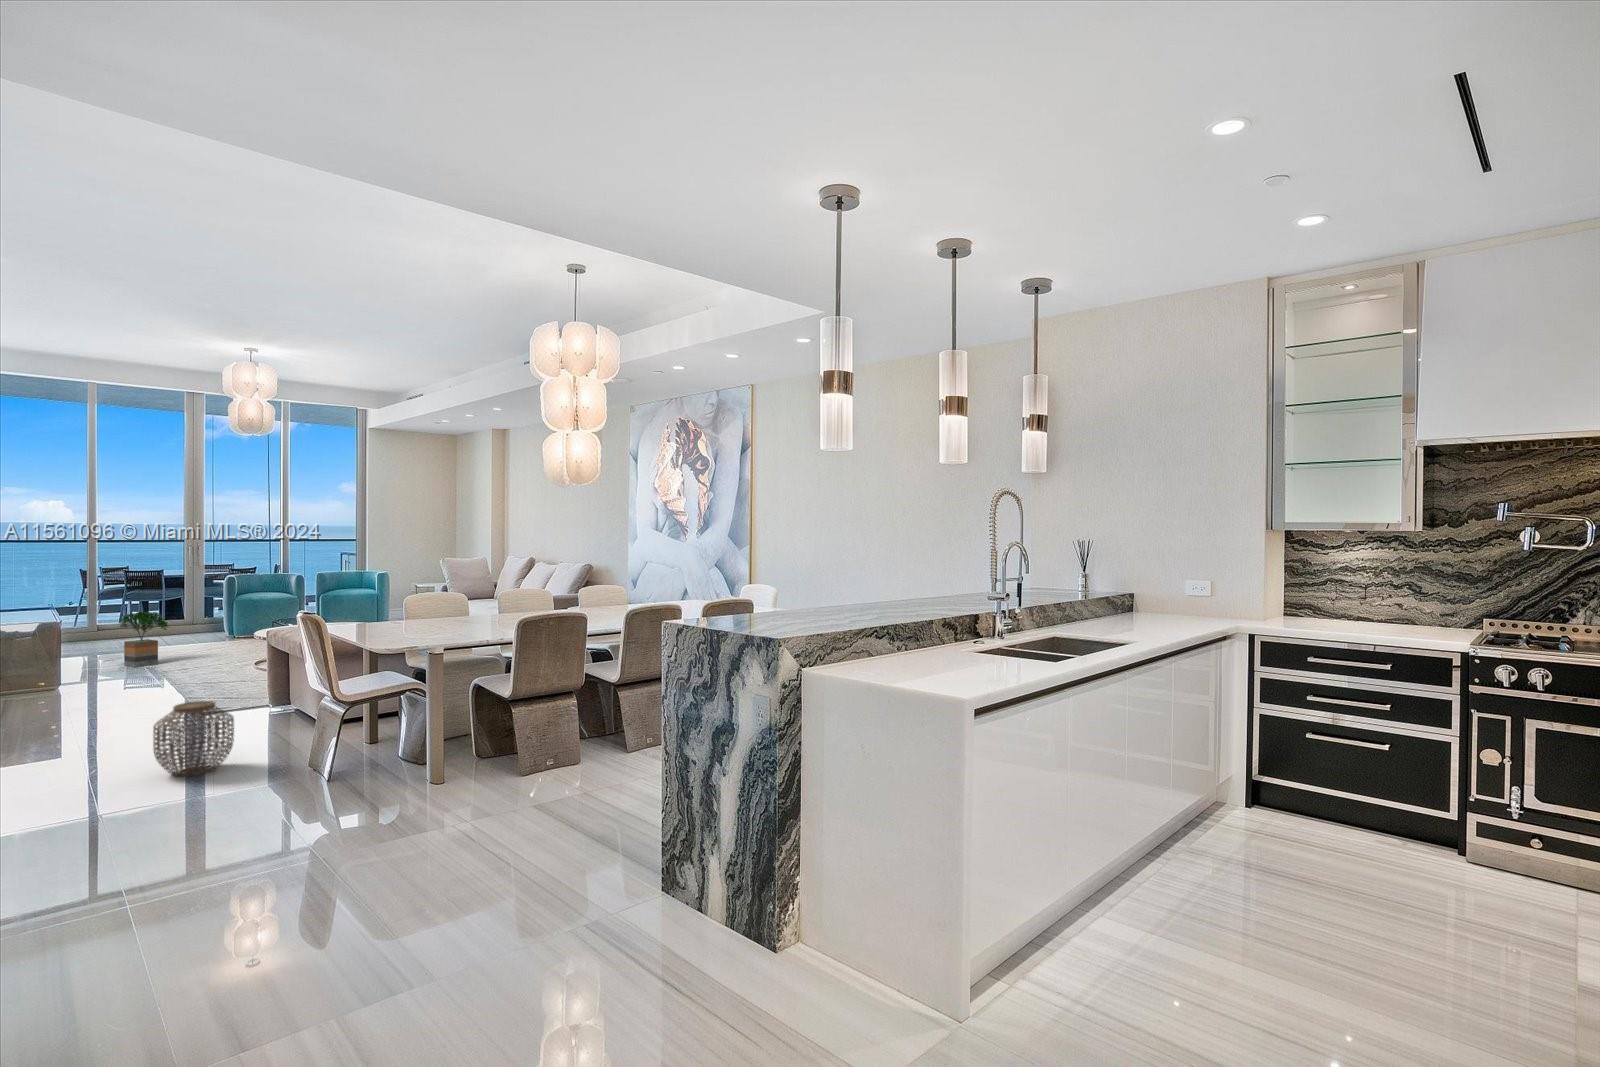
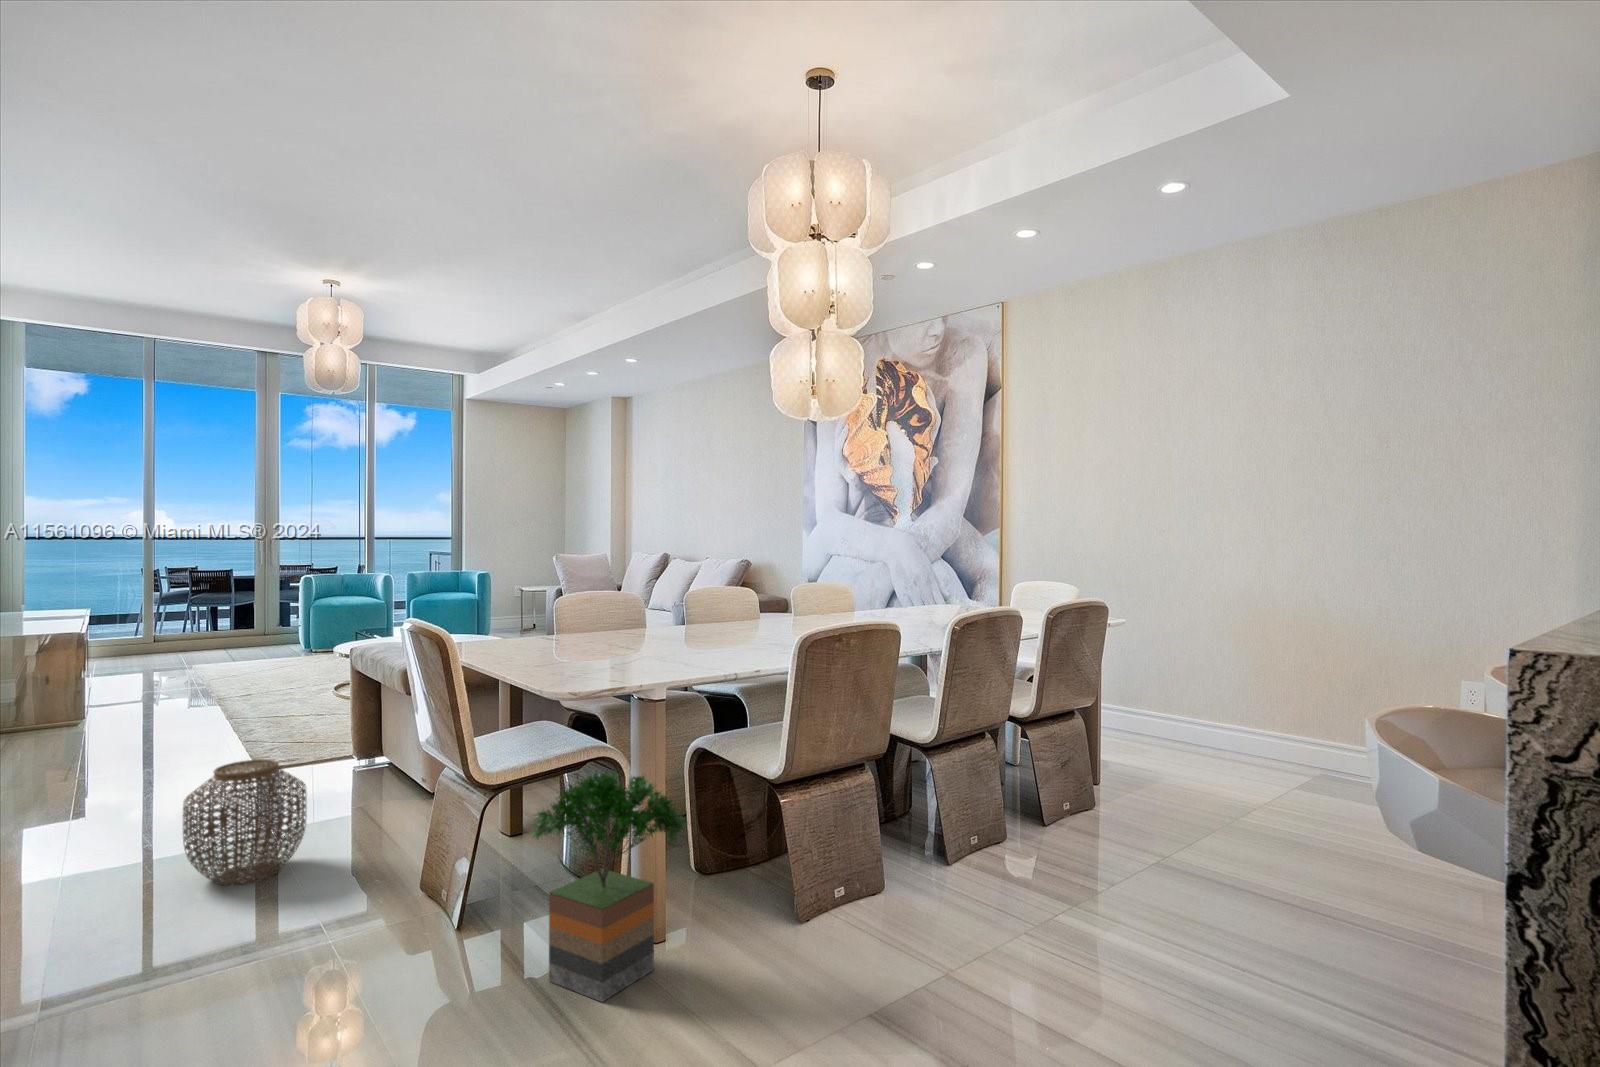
potted tree: present [120,612,168,667] -> present [532,772,687,1002]

